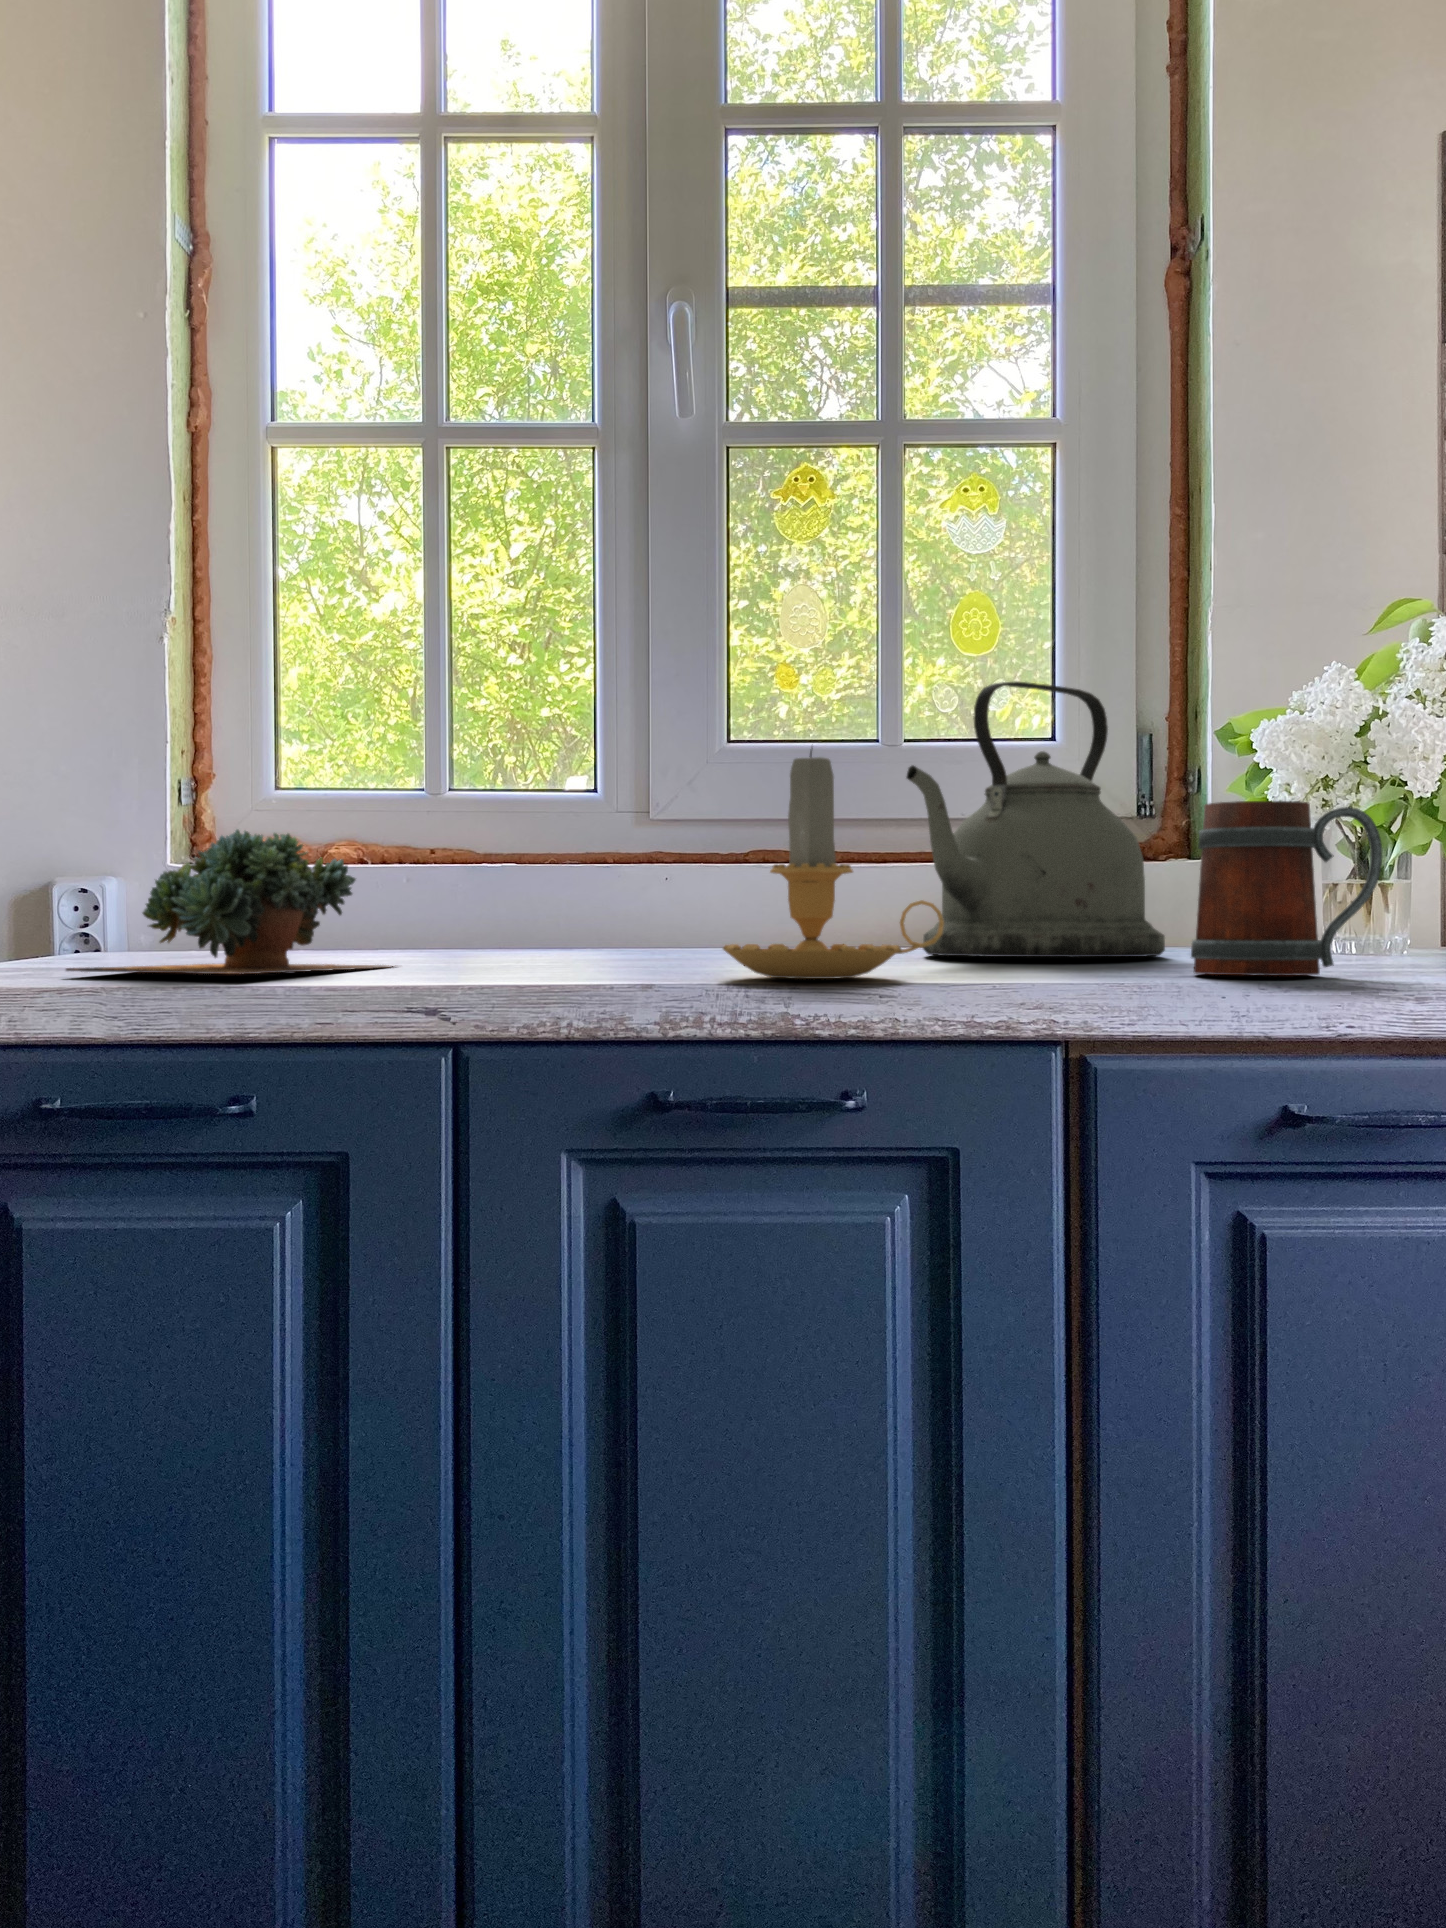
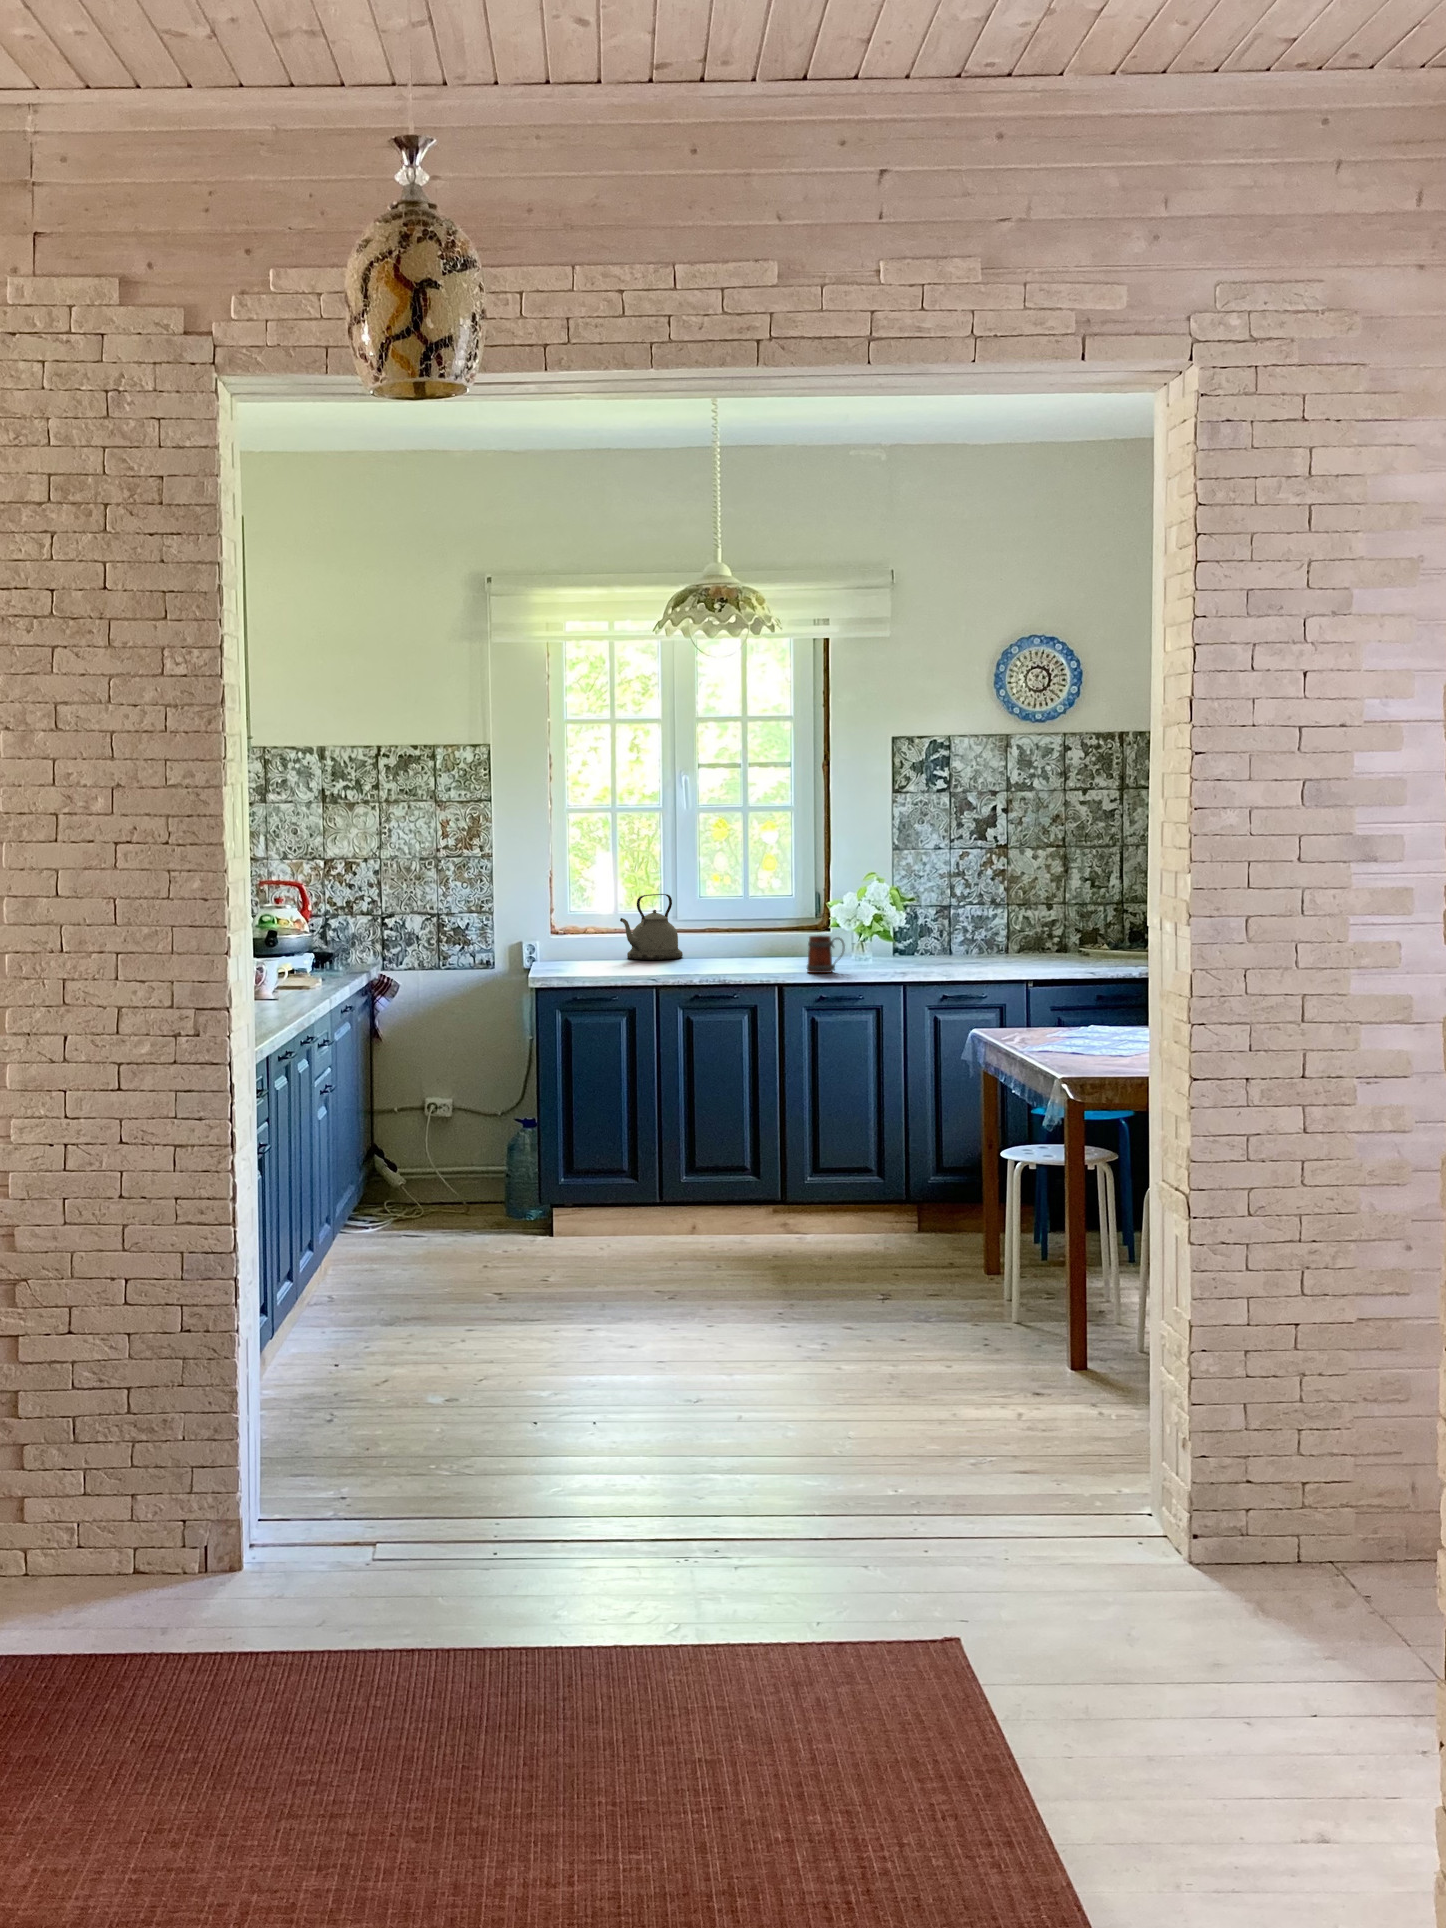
kettle: present [907,681,1165,957] -> present [620,894,683,960]
candle: present [723,748,944,979] -> none [708,926,754,975]
succulent plant: present [66,829,395,974] -> none [564,940,631,975]

